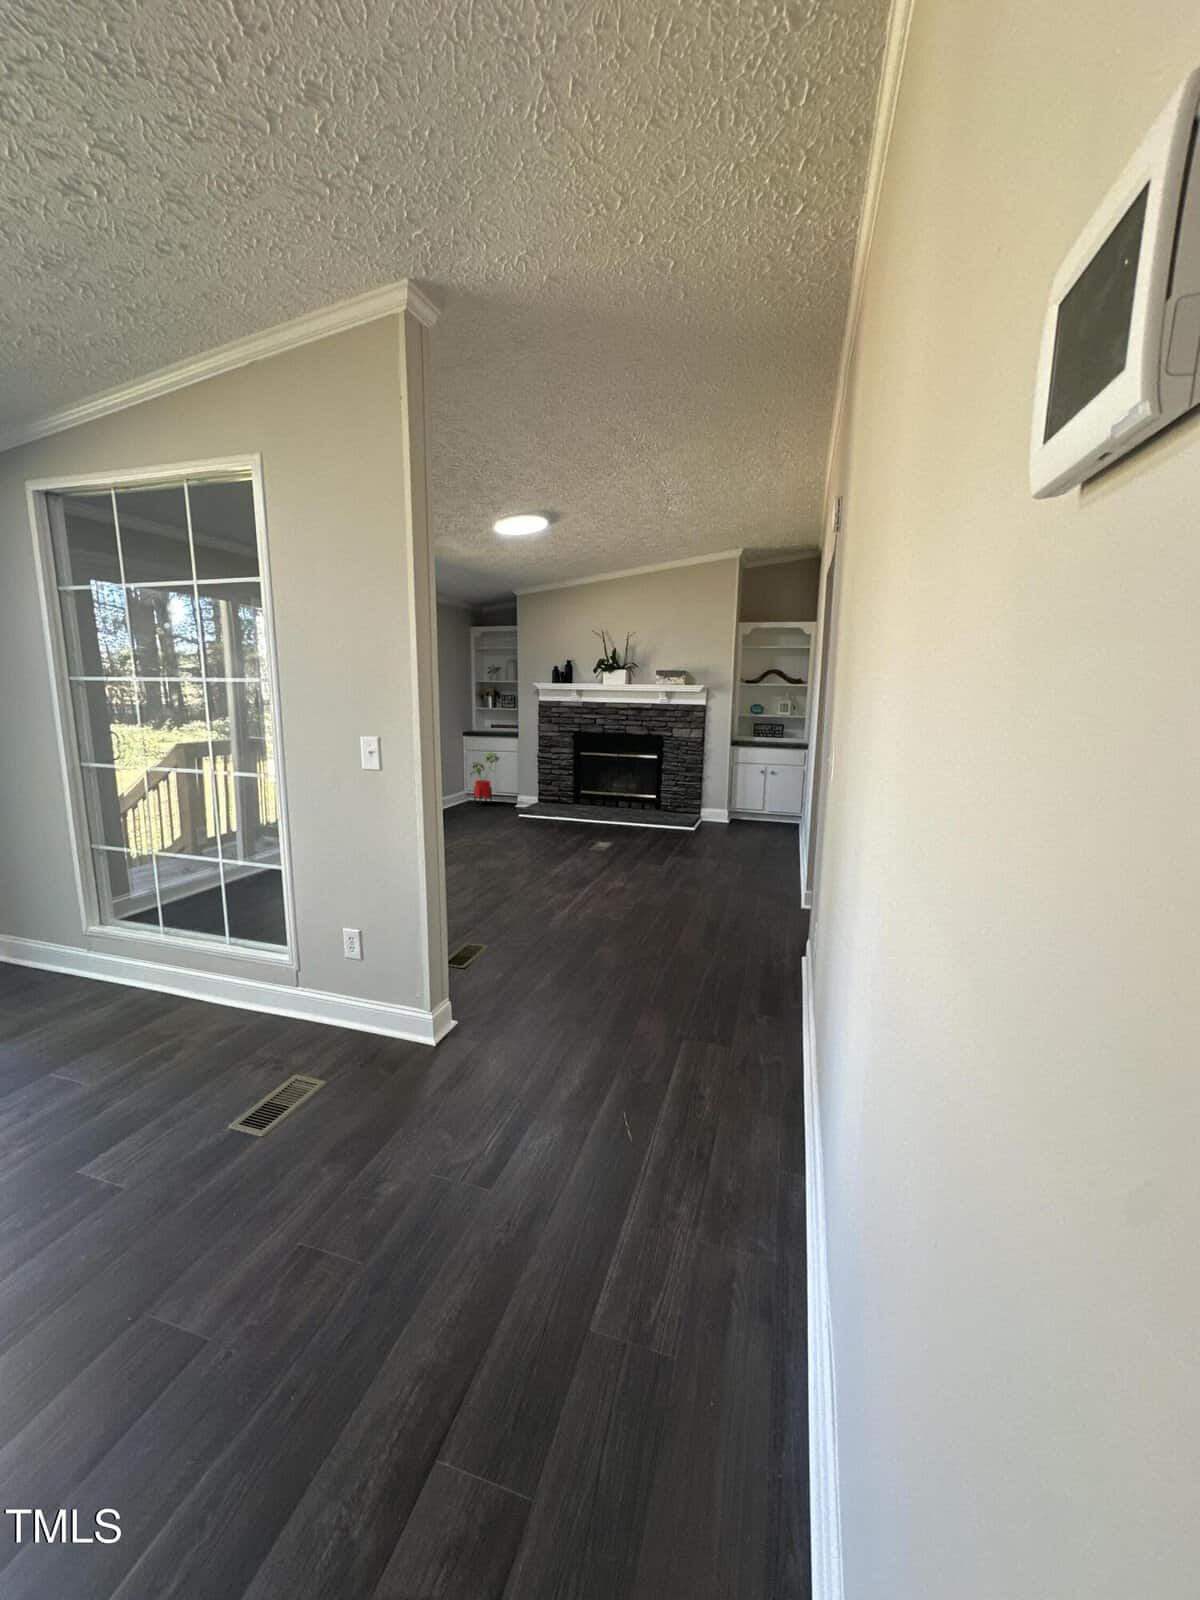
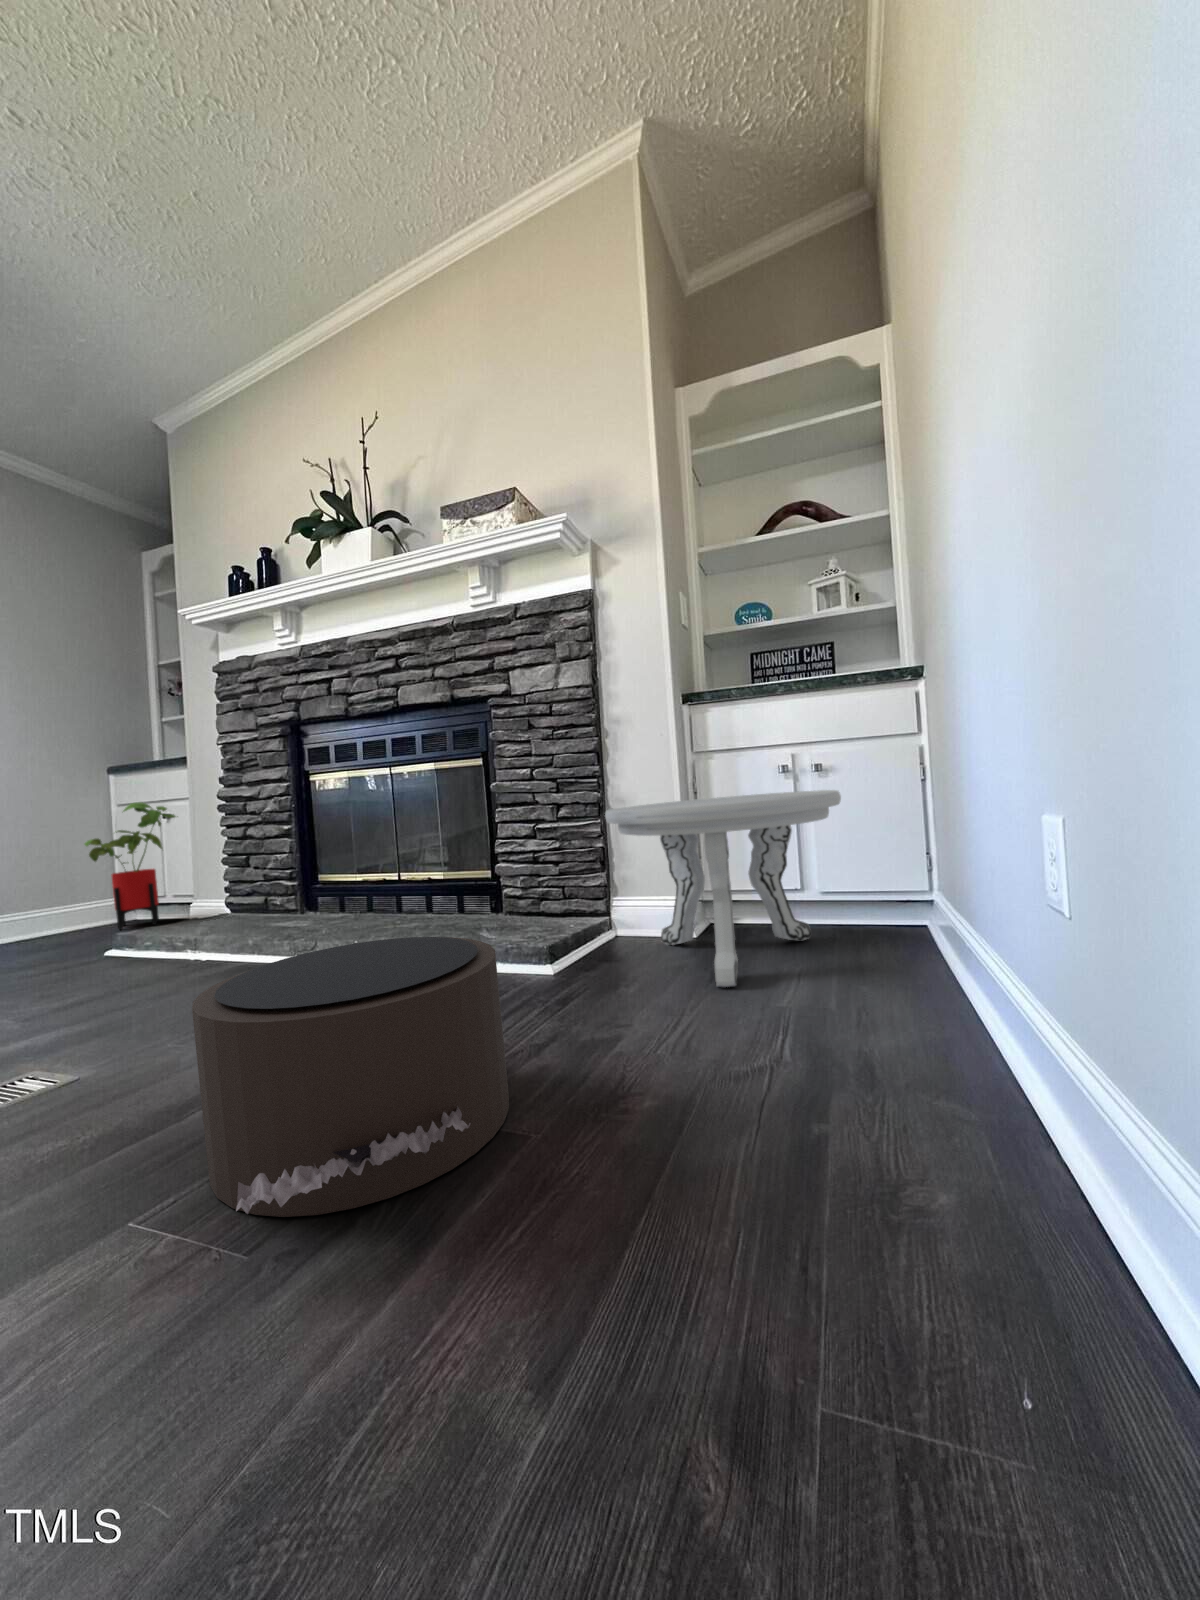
side table: none [710,779,778,834] -> present [605,790,841,987]
pouf: none [650,817,715,856] -> present [192,937,509,1217]

